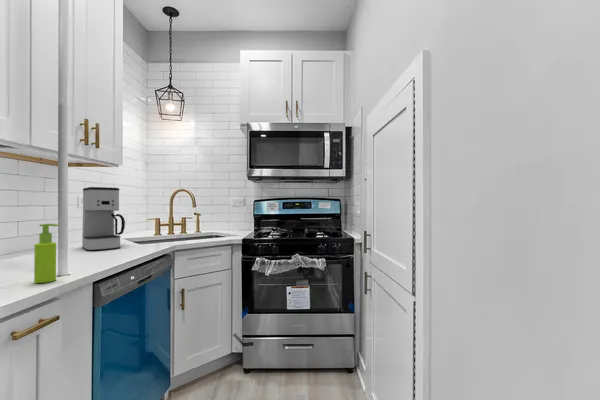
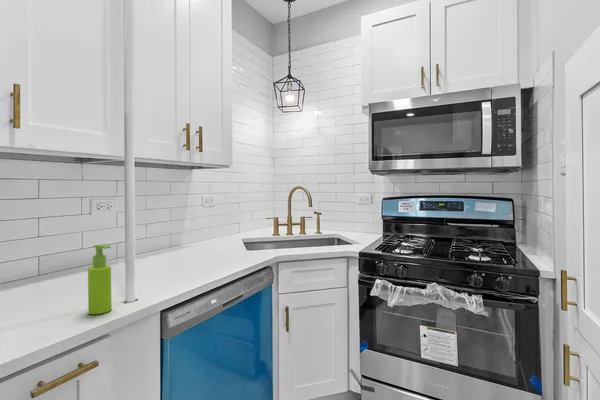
coffee maker: present [82,187,125,251] -> none [187,191,226,260]

